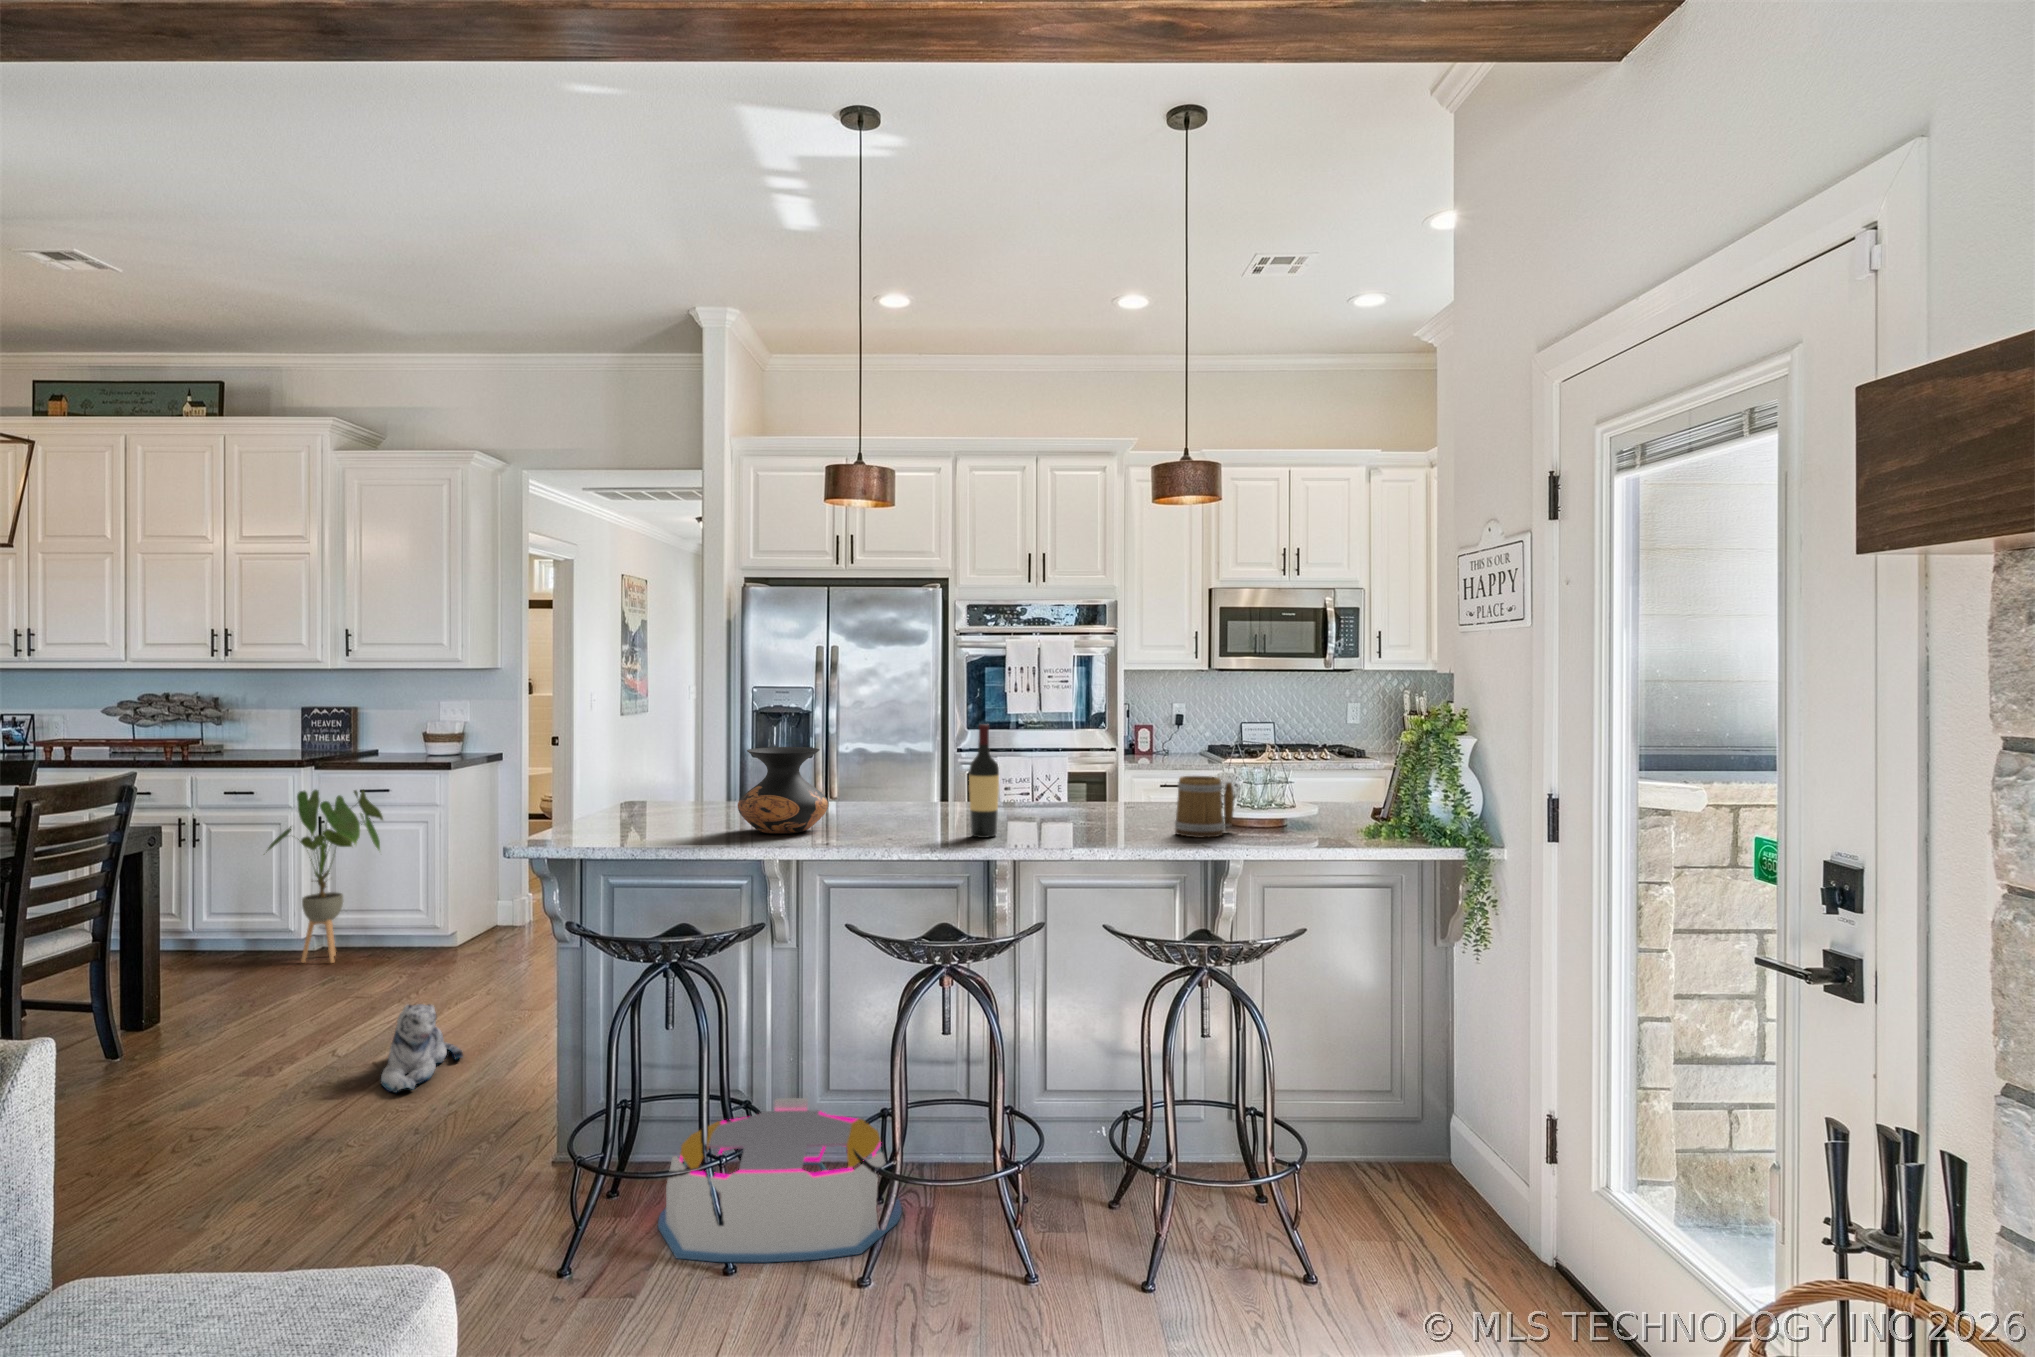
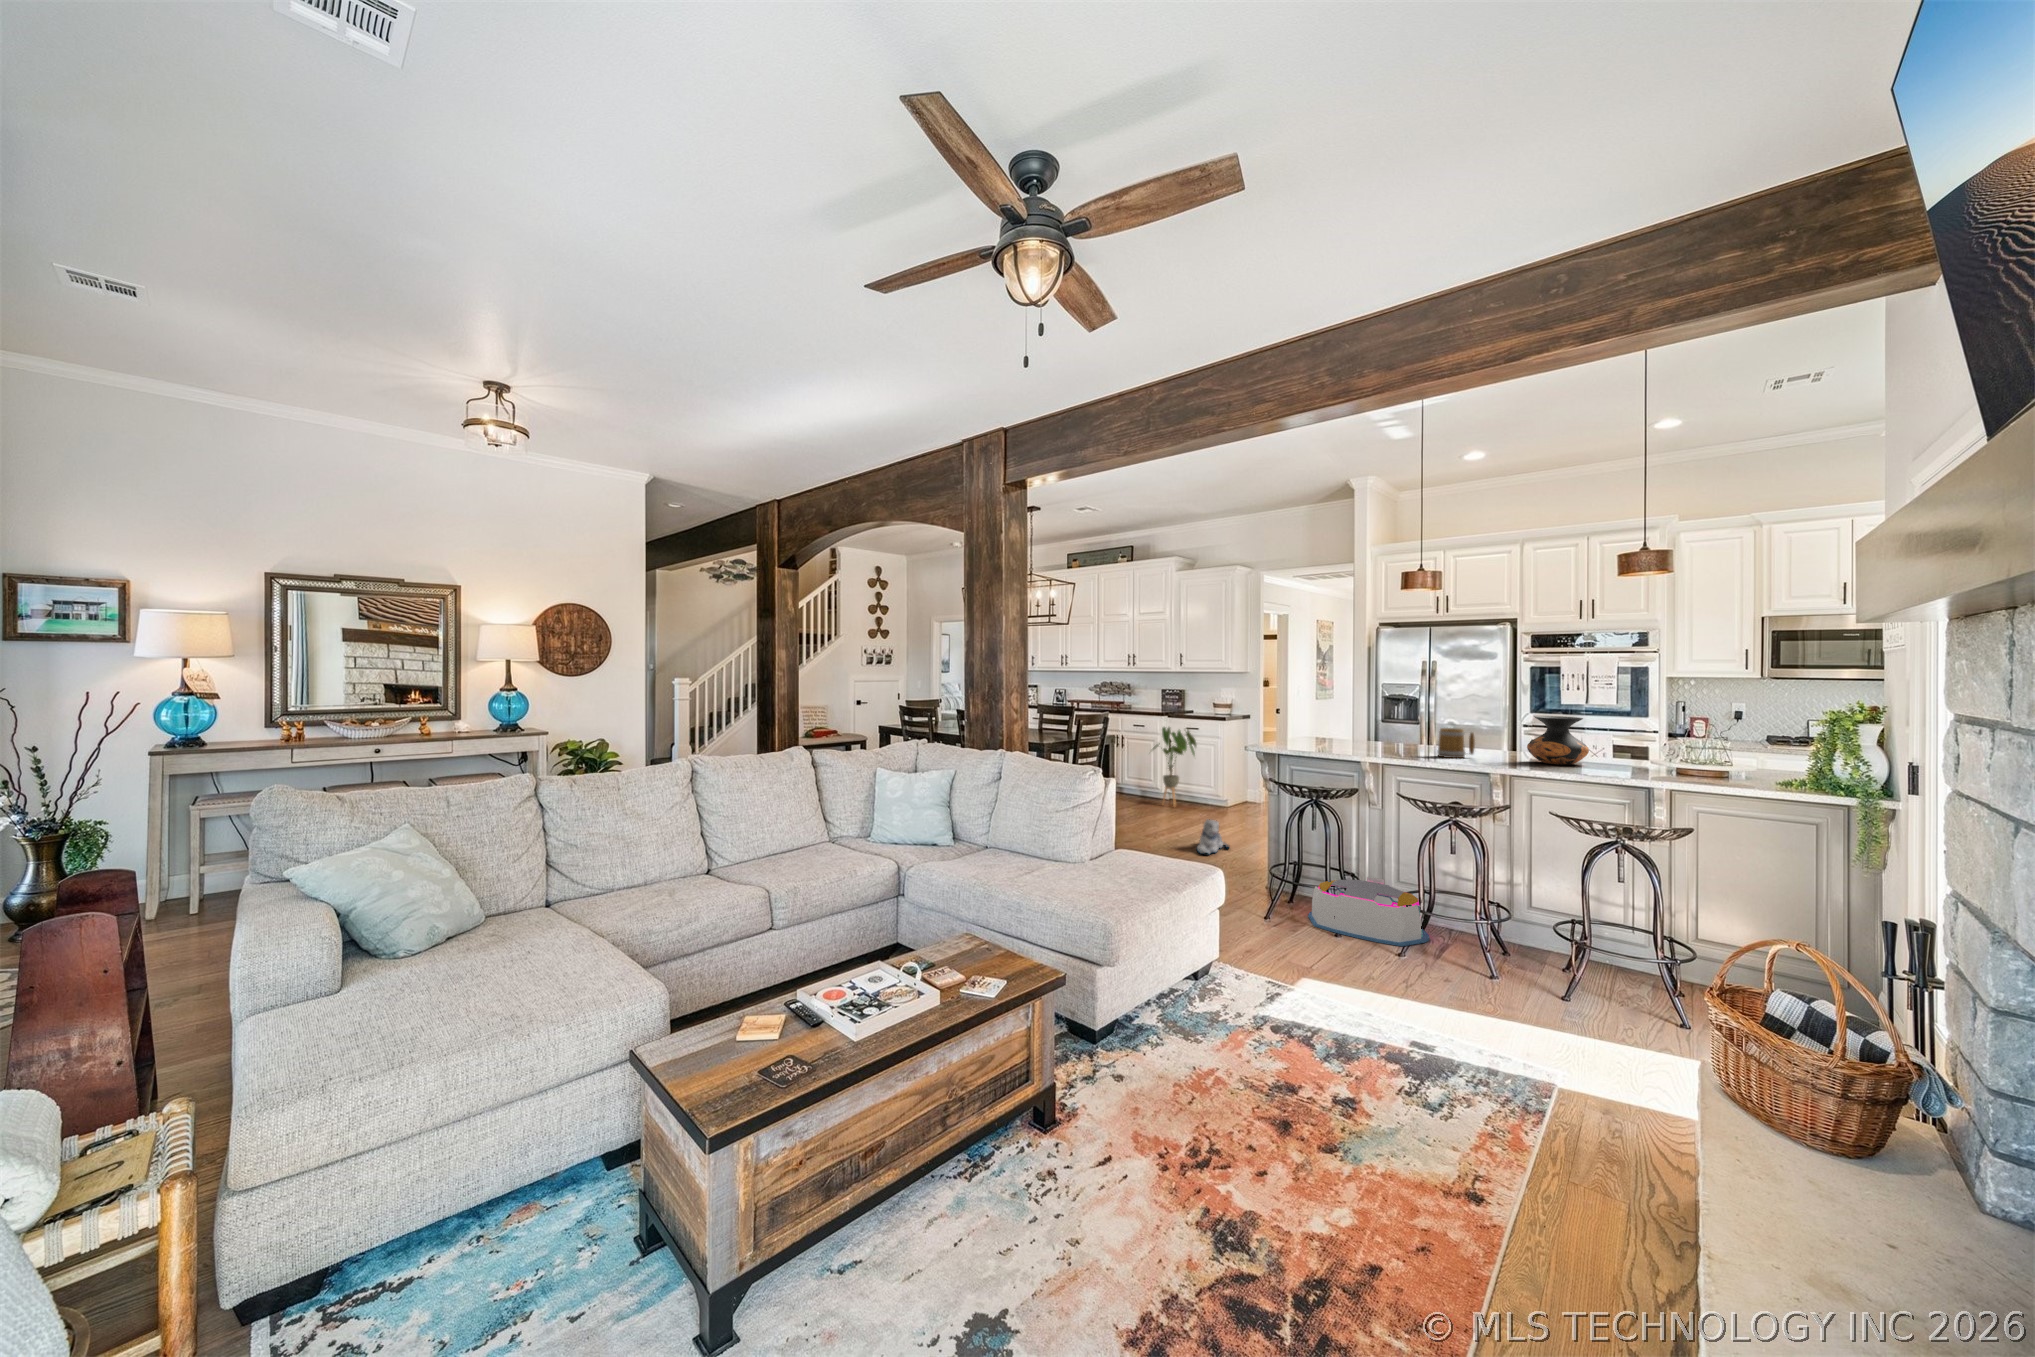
wine bottle: present [969,724,999,838] -> none [1483,702,1502,763]
vase: present [738,747,828,834] -> present [1527,716,1589,765]
mug: present [1175,776,1234,838] -> present [1438,728,1475,758]

